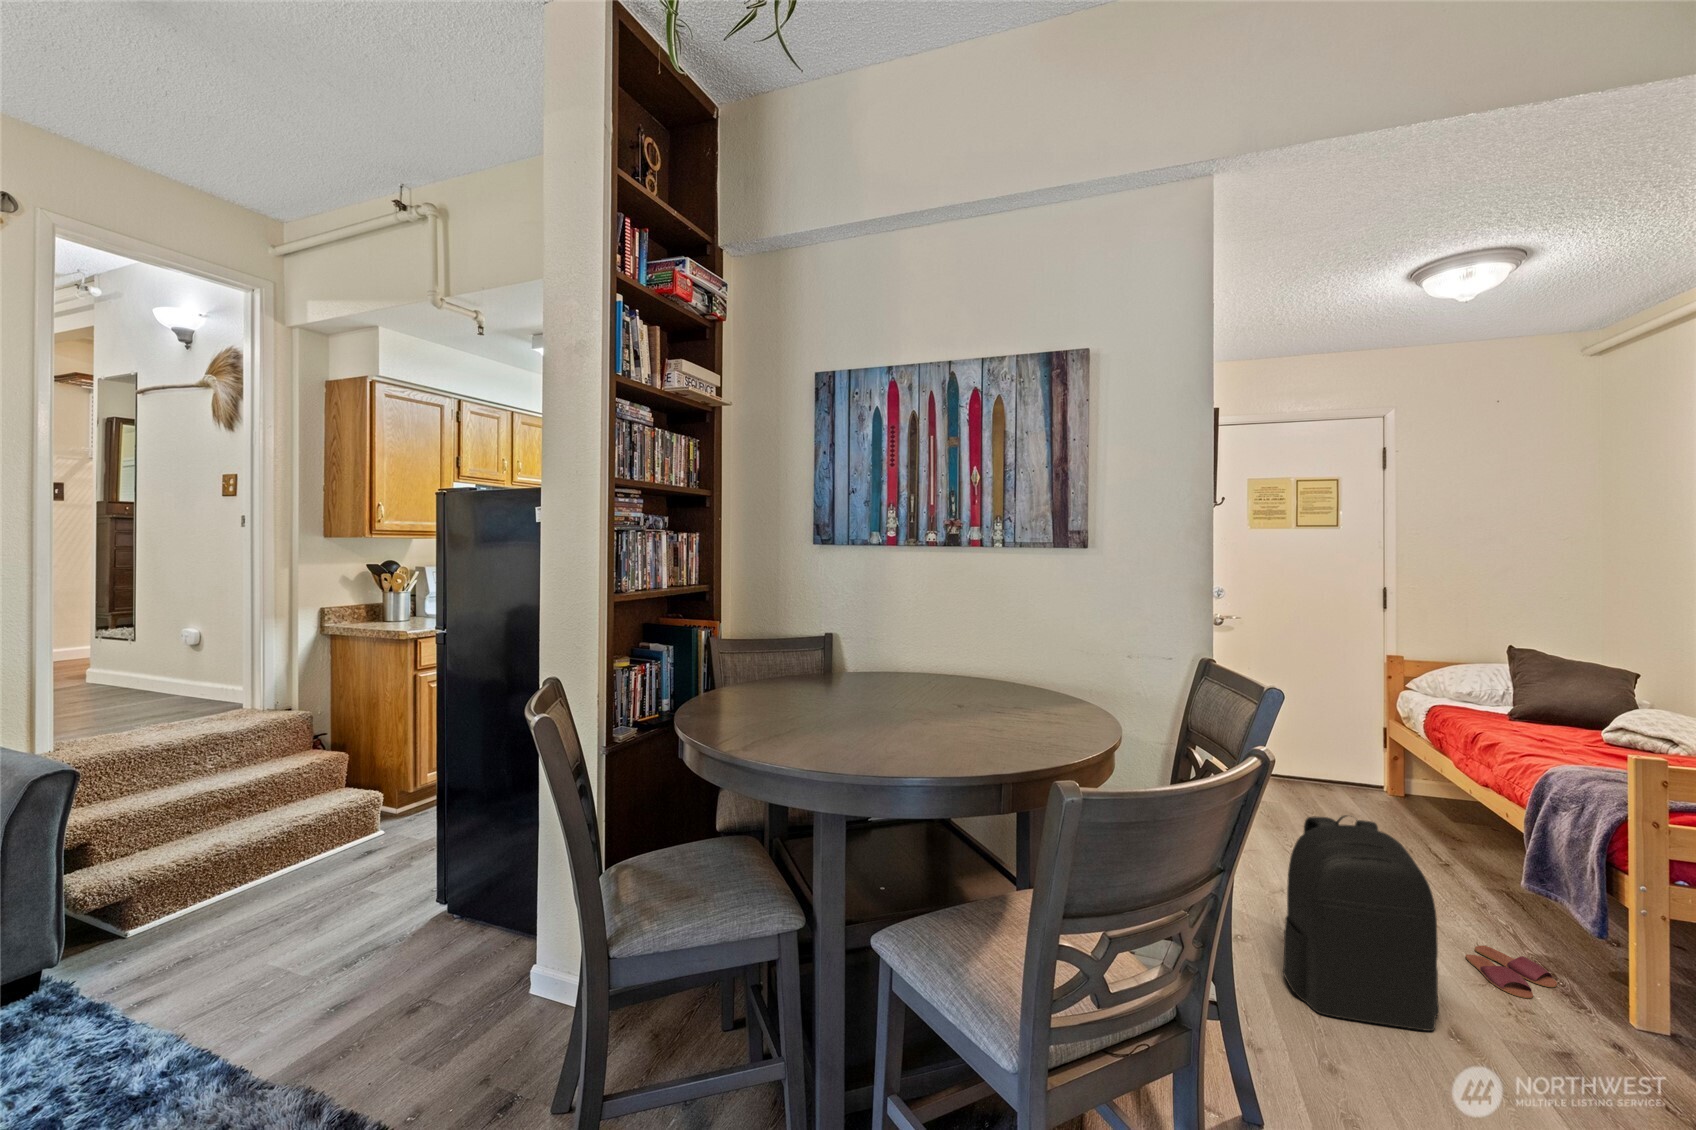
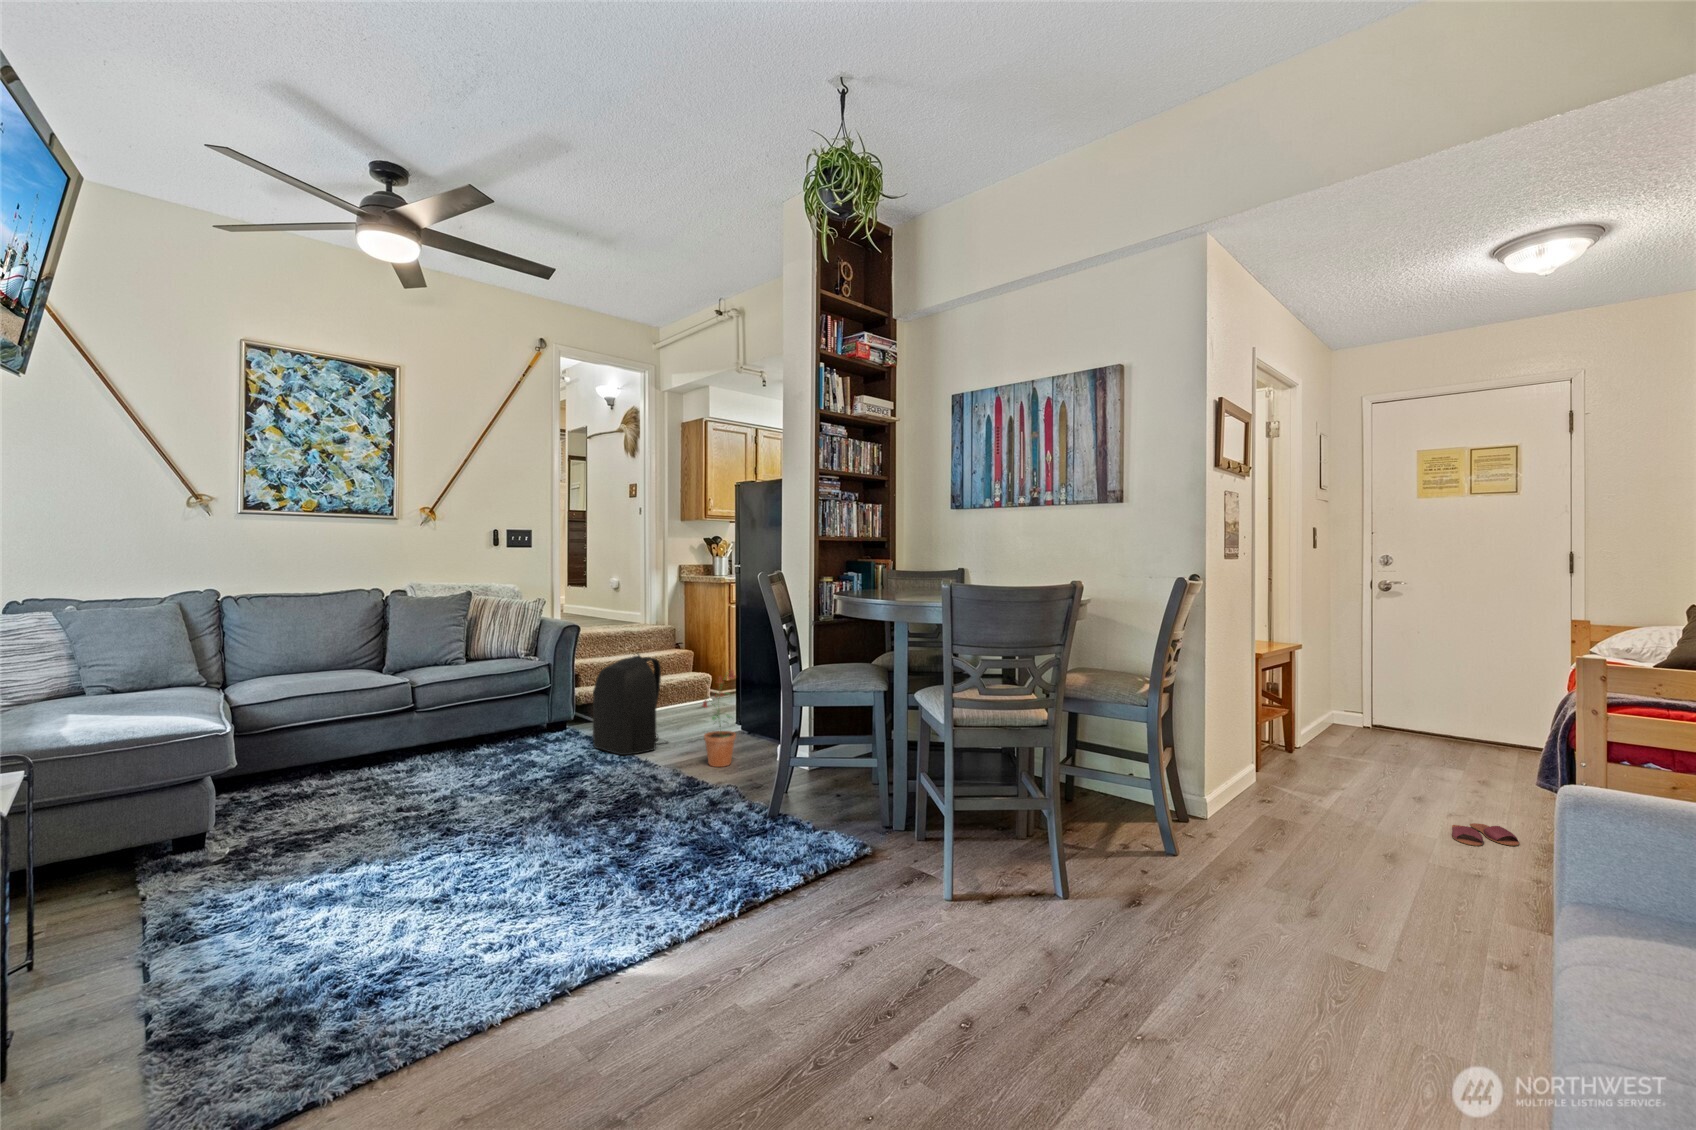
backpack: present [1283,815,1439,1031] -> present [593,654,661,755]
potted plant: none [371,854,454,1064] -> present [703,670,736,767]

